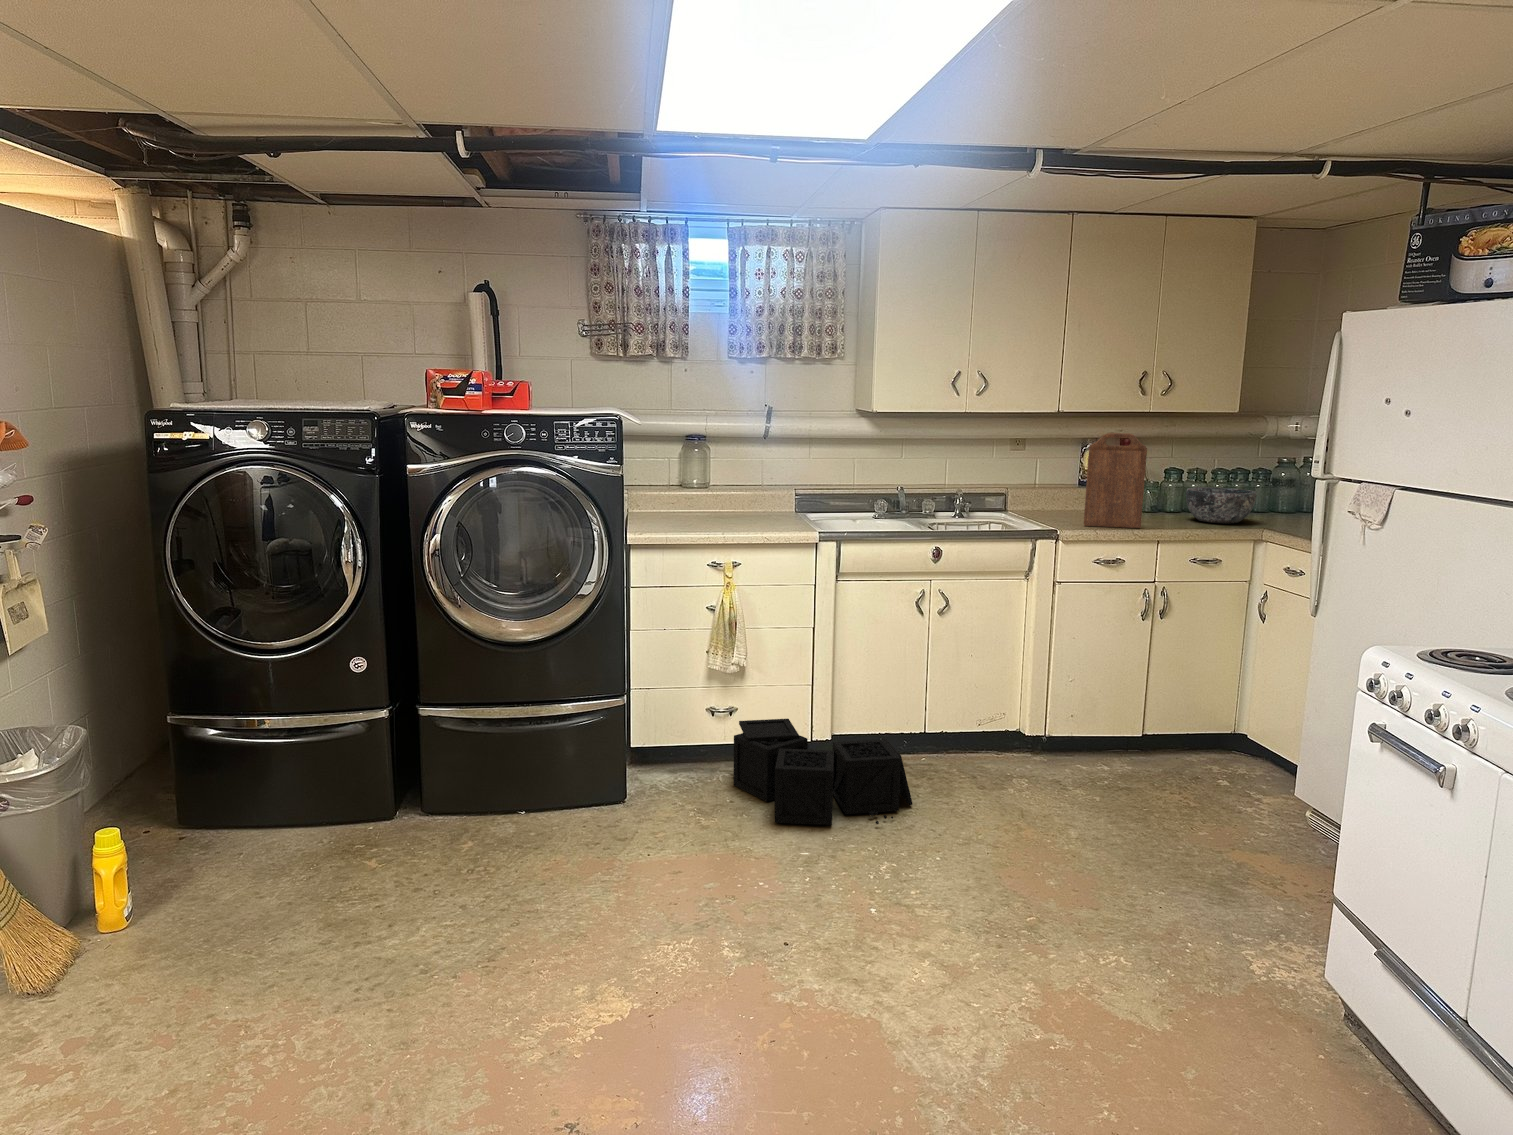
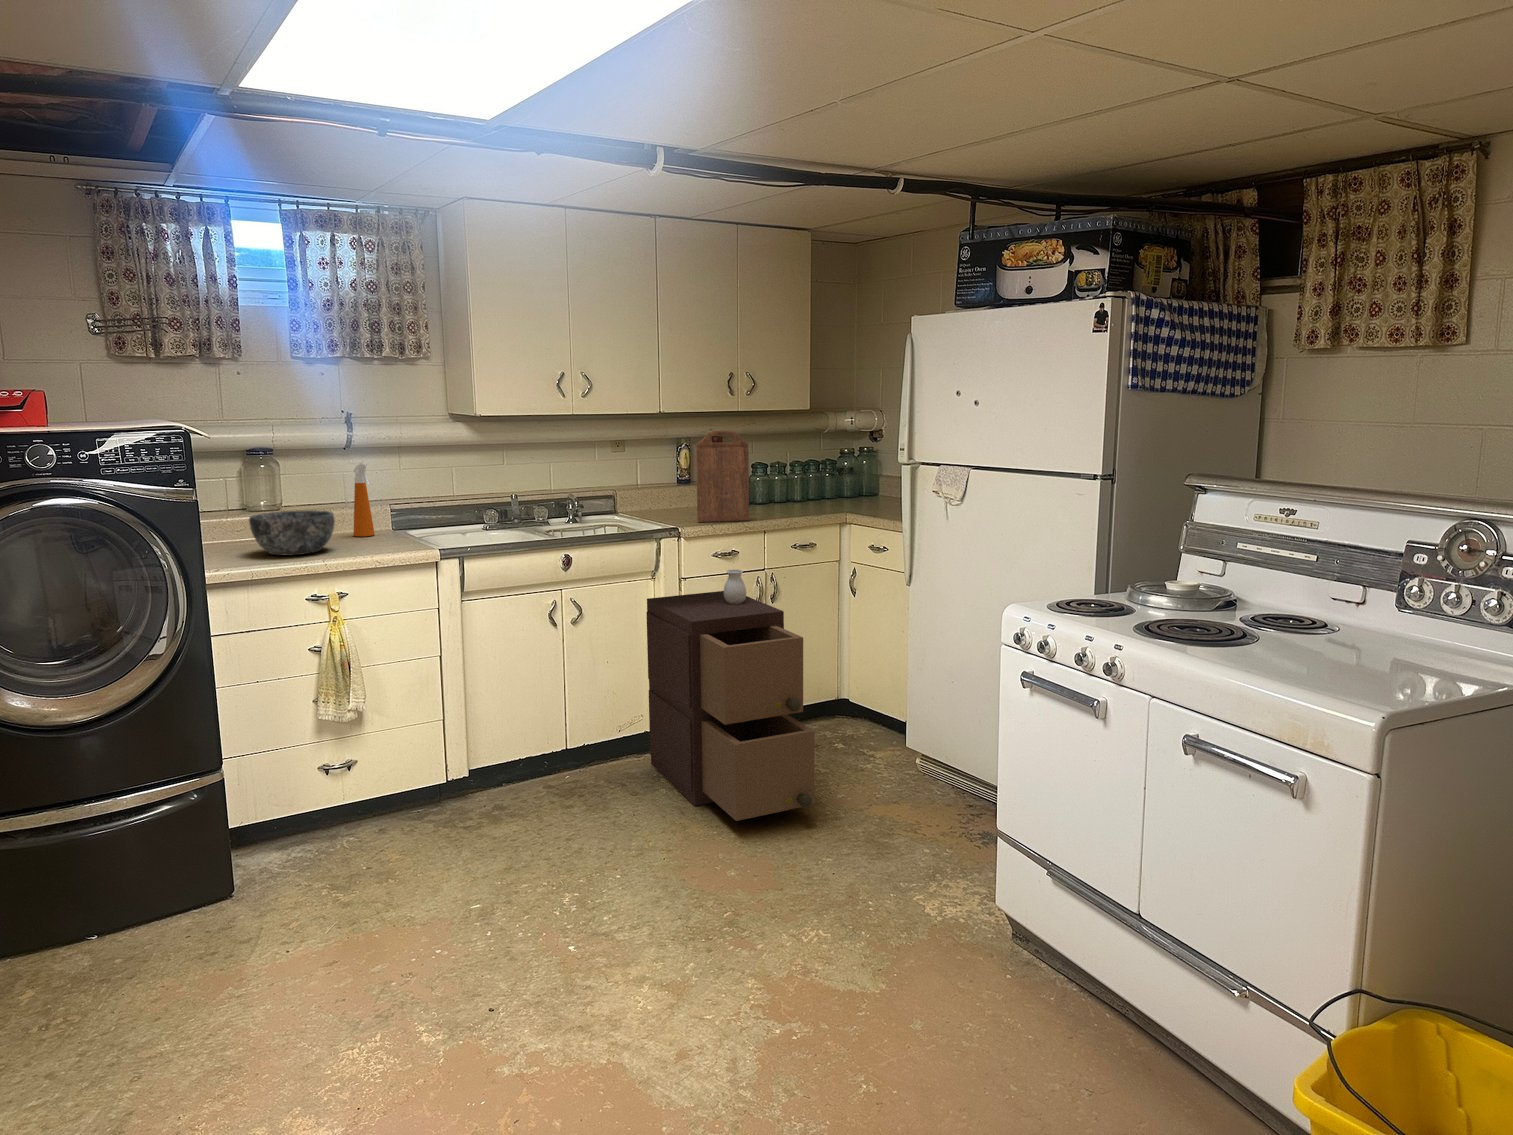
spray bottle: none [762,449,779,514] -> present [353,462,375,537]
bowl: present [1186,487,1256,524] -> present [249,510,335,556]
storage cabinet: none [1006,577,1168,834] -> present [646,570,815,821]
storage bin: present [734,719,912,825] -> none [363,762,576,881]

